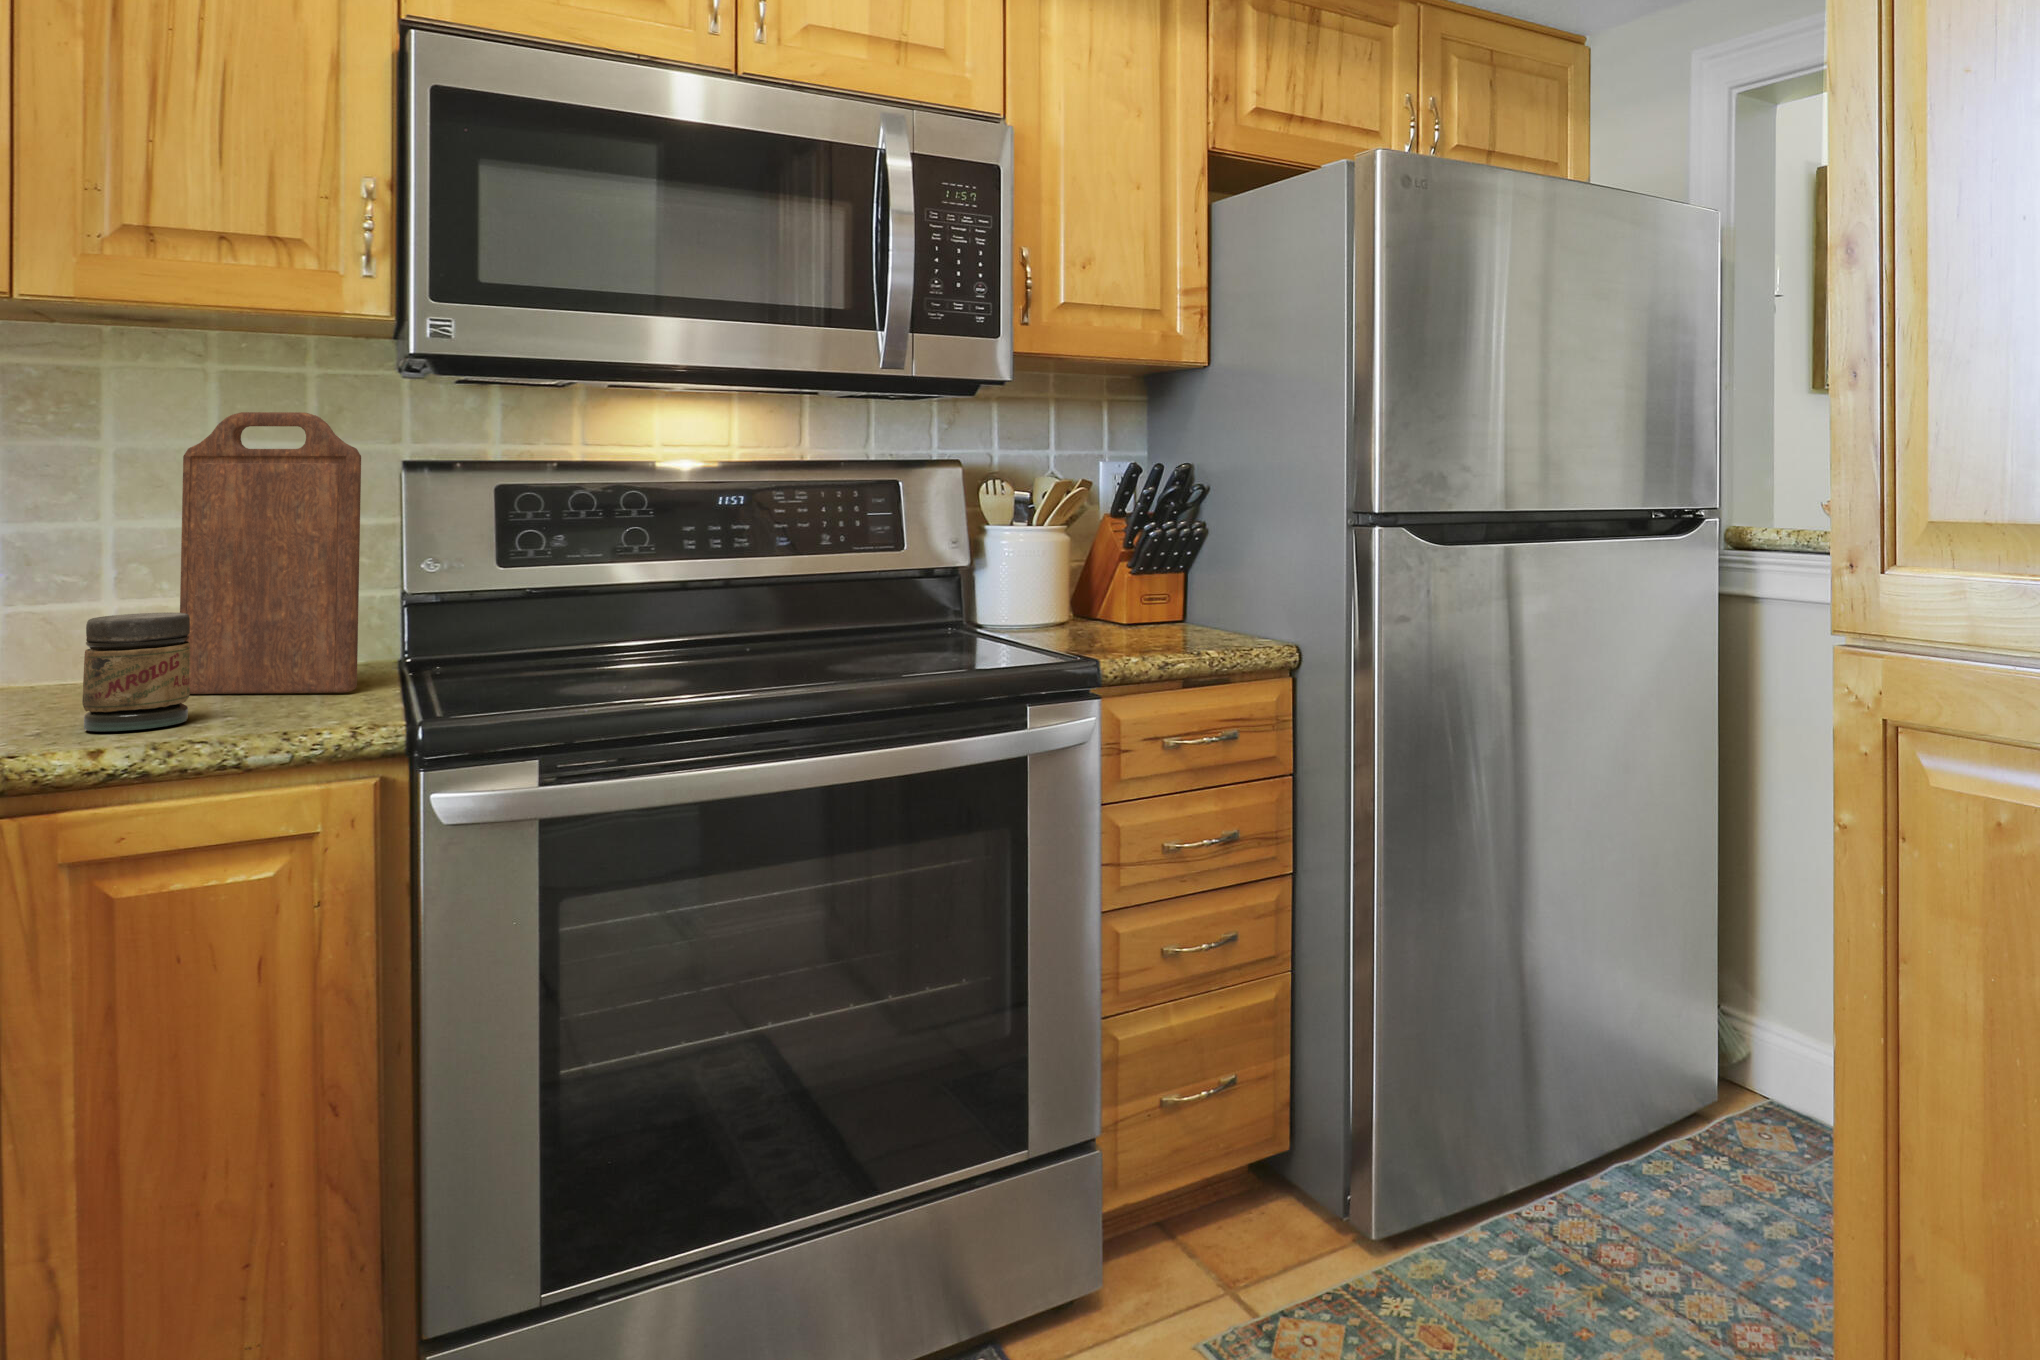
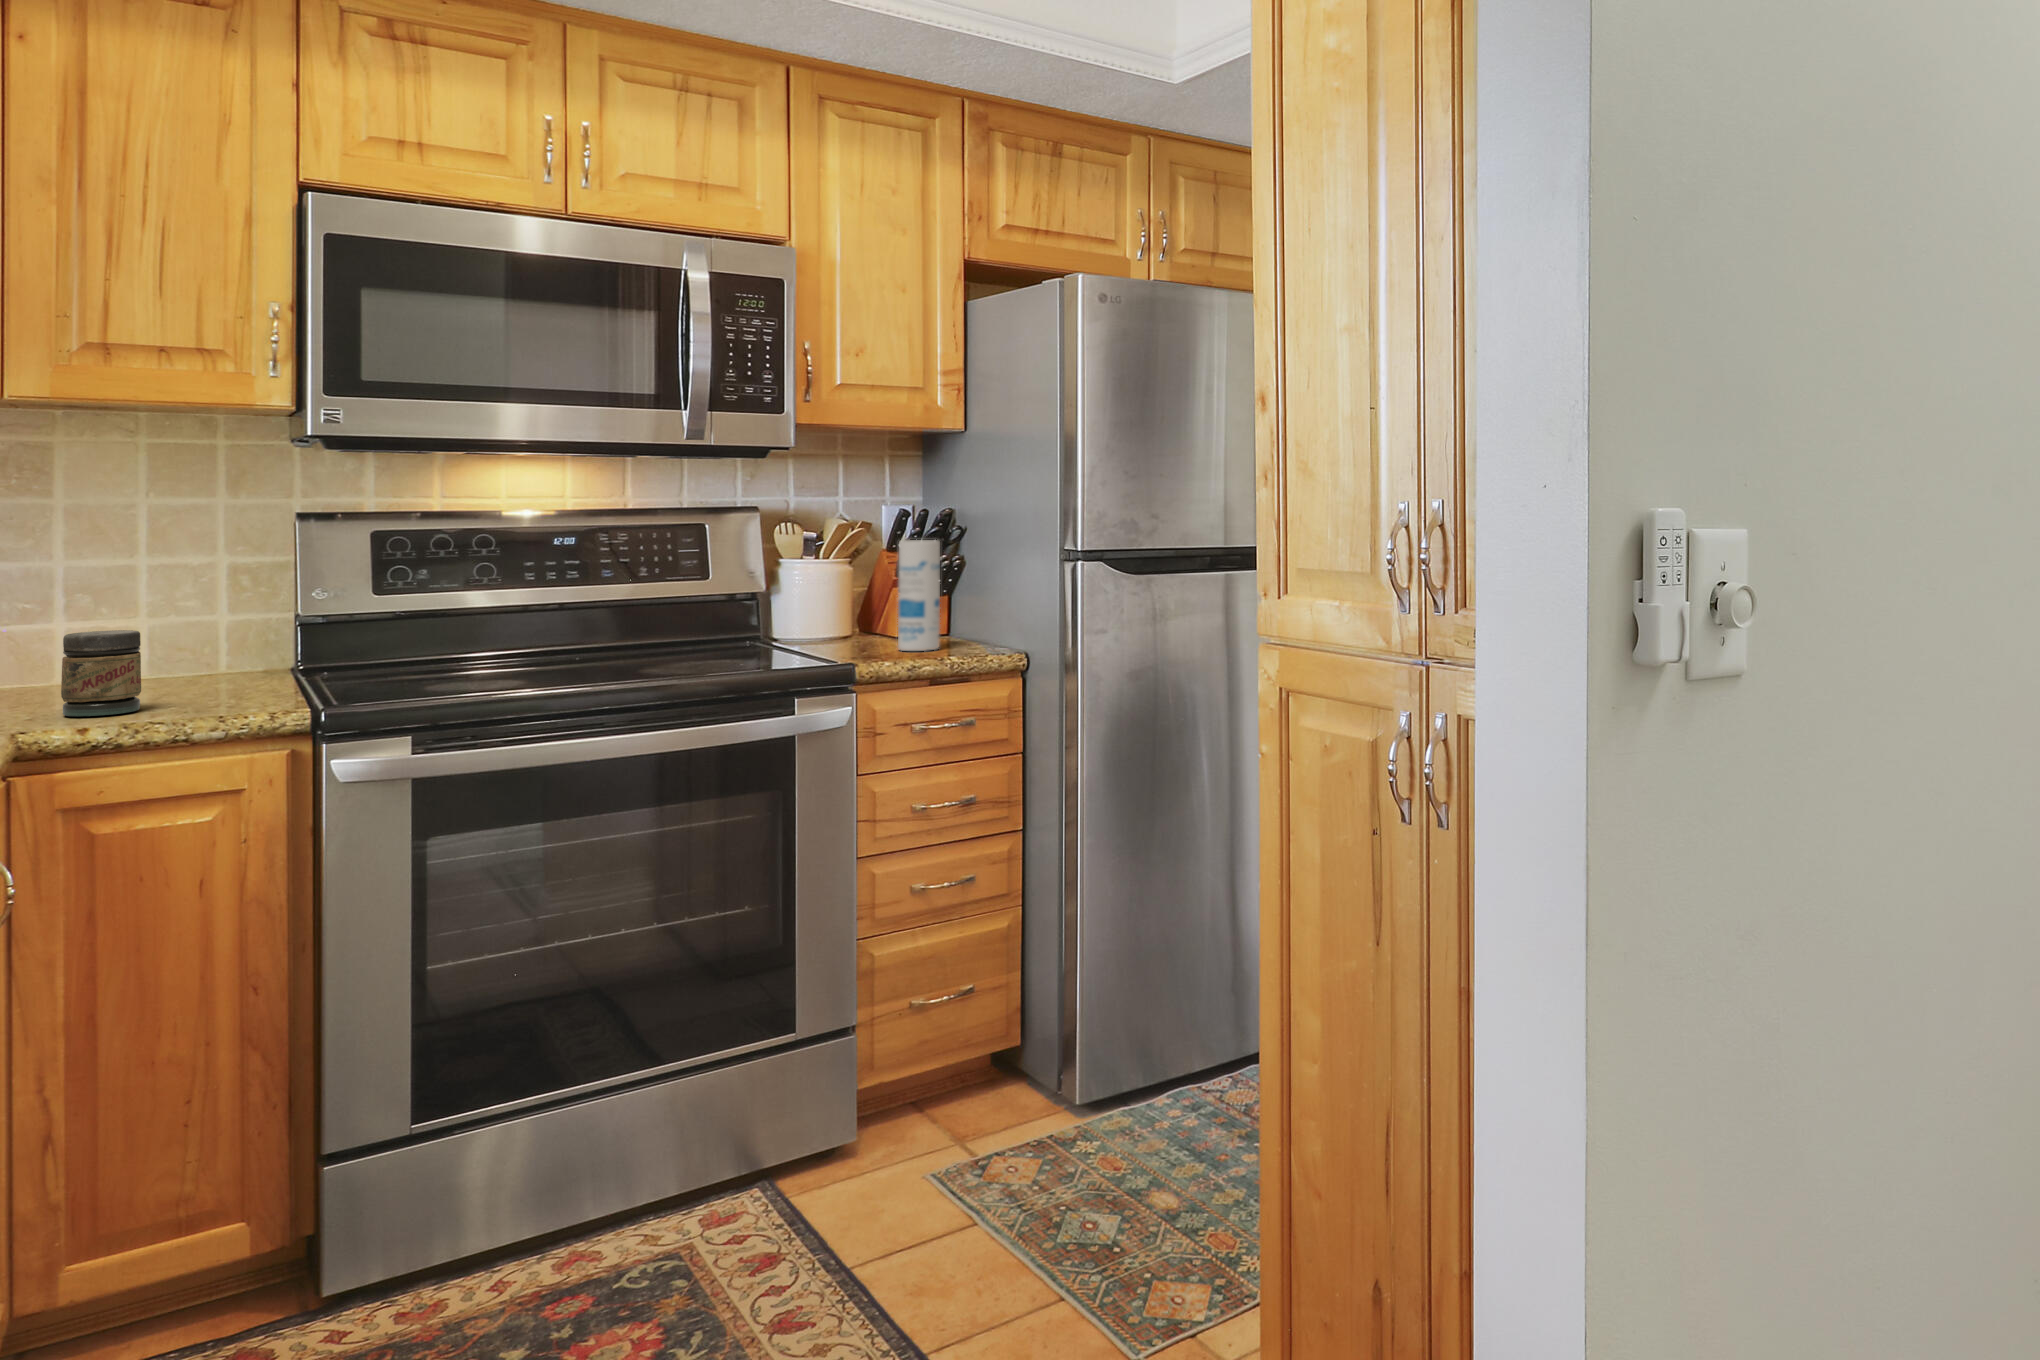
cutting board: present [180,412,361,694] -> none [122,479,266,692]
canister: none [1134,497,1184,638] -> present [898,540,940,651]

